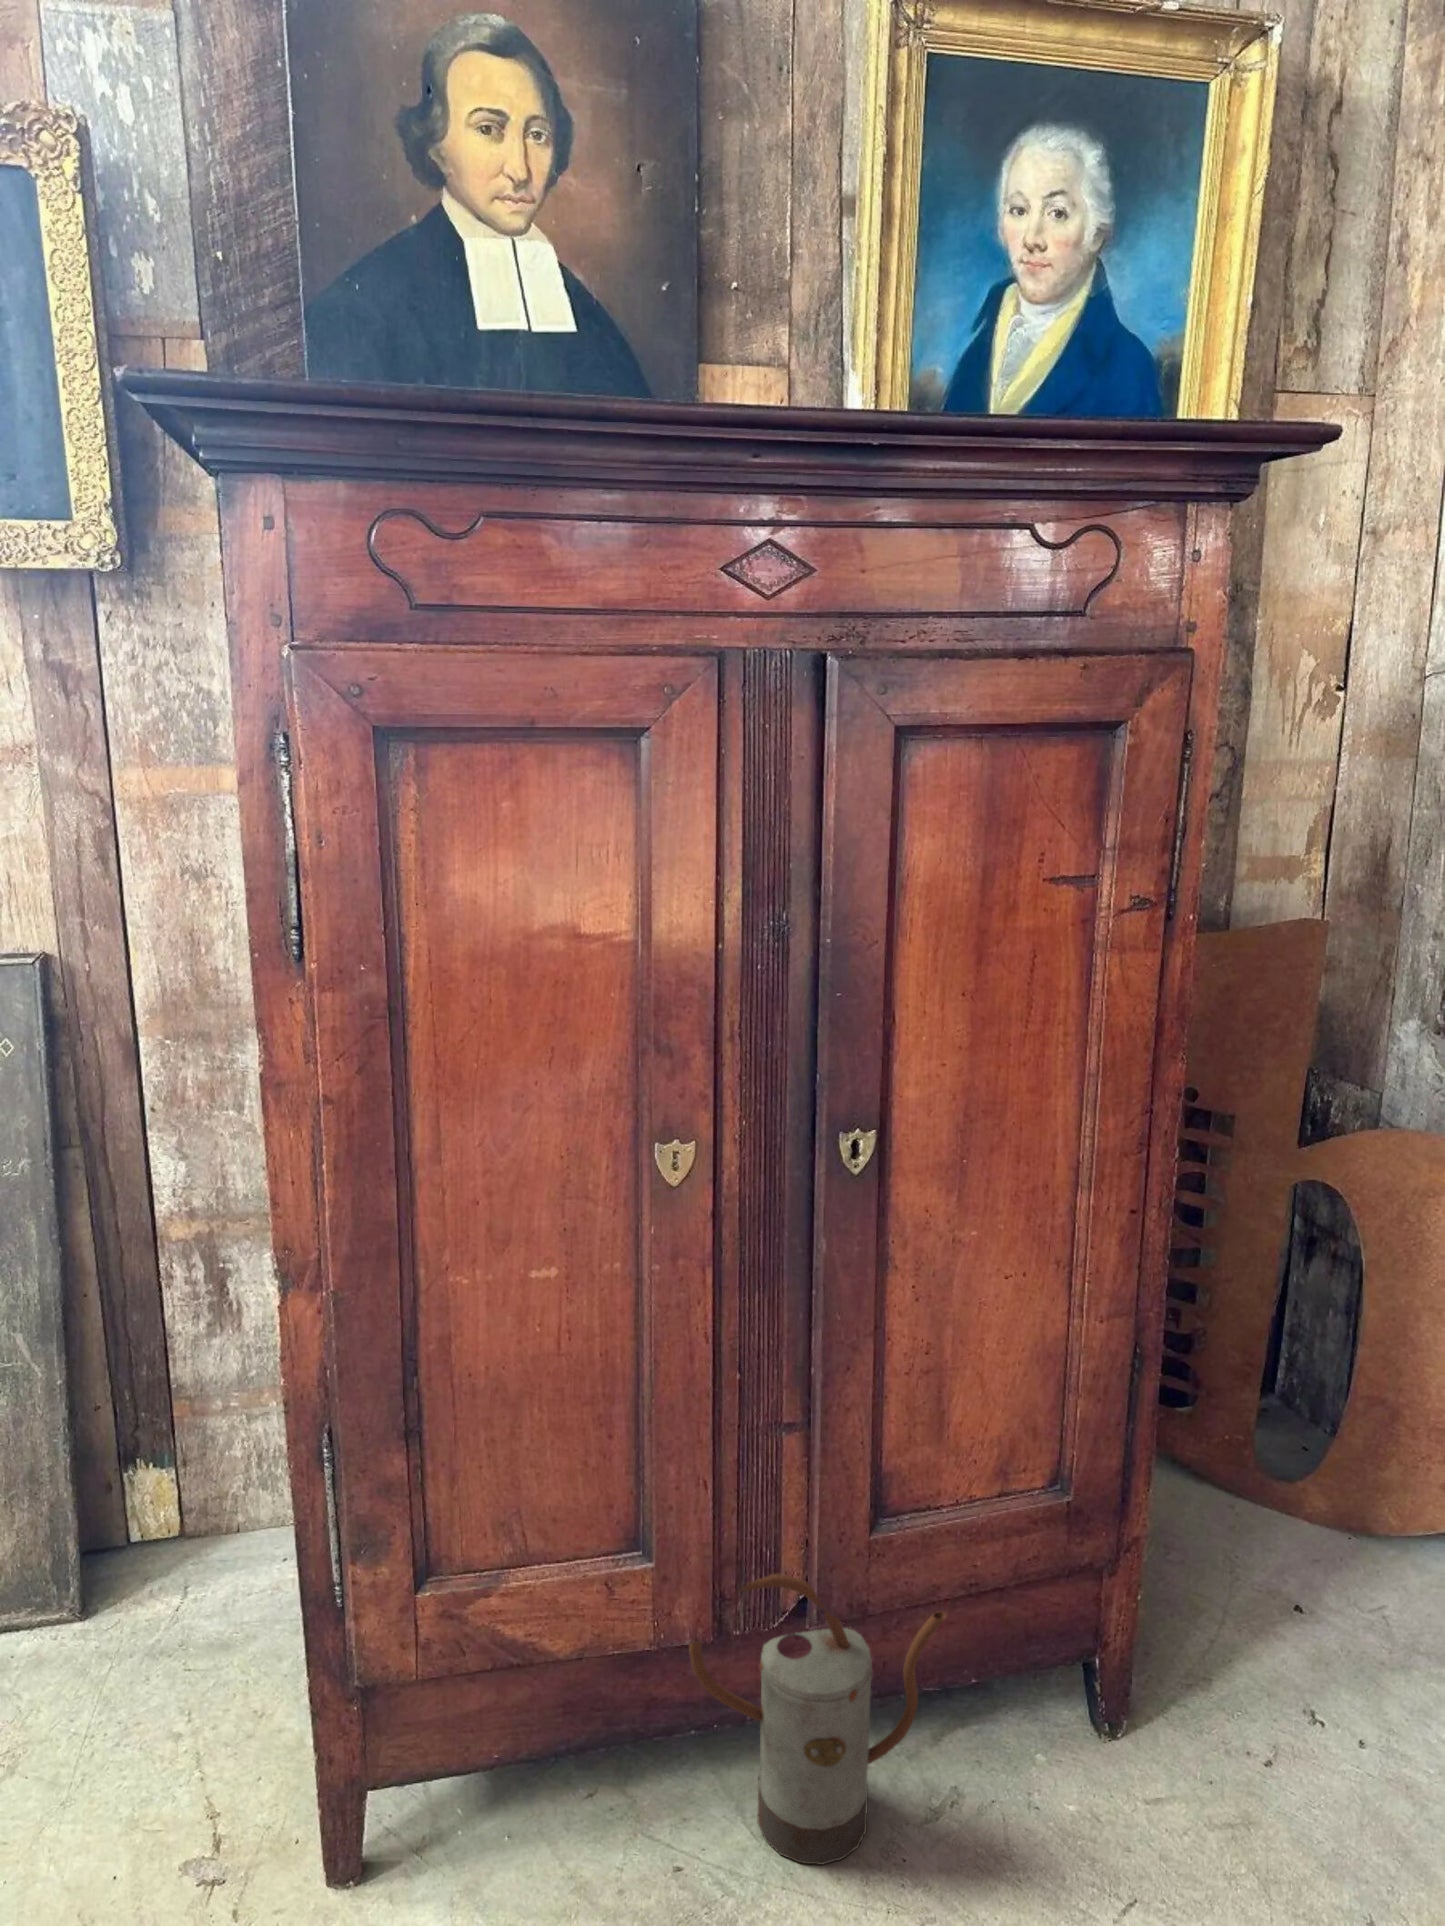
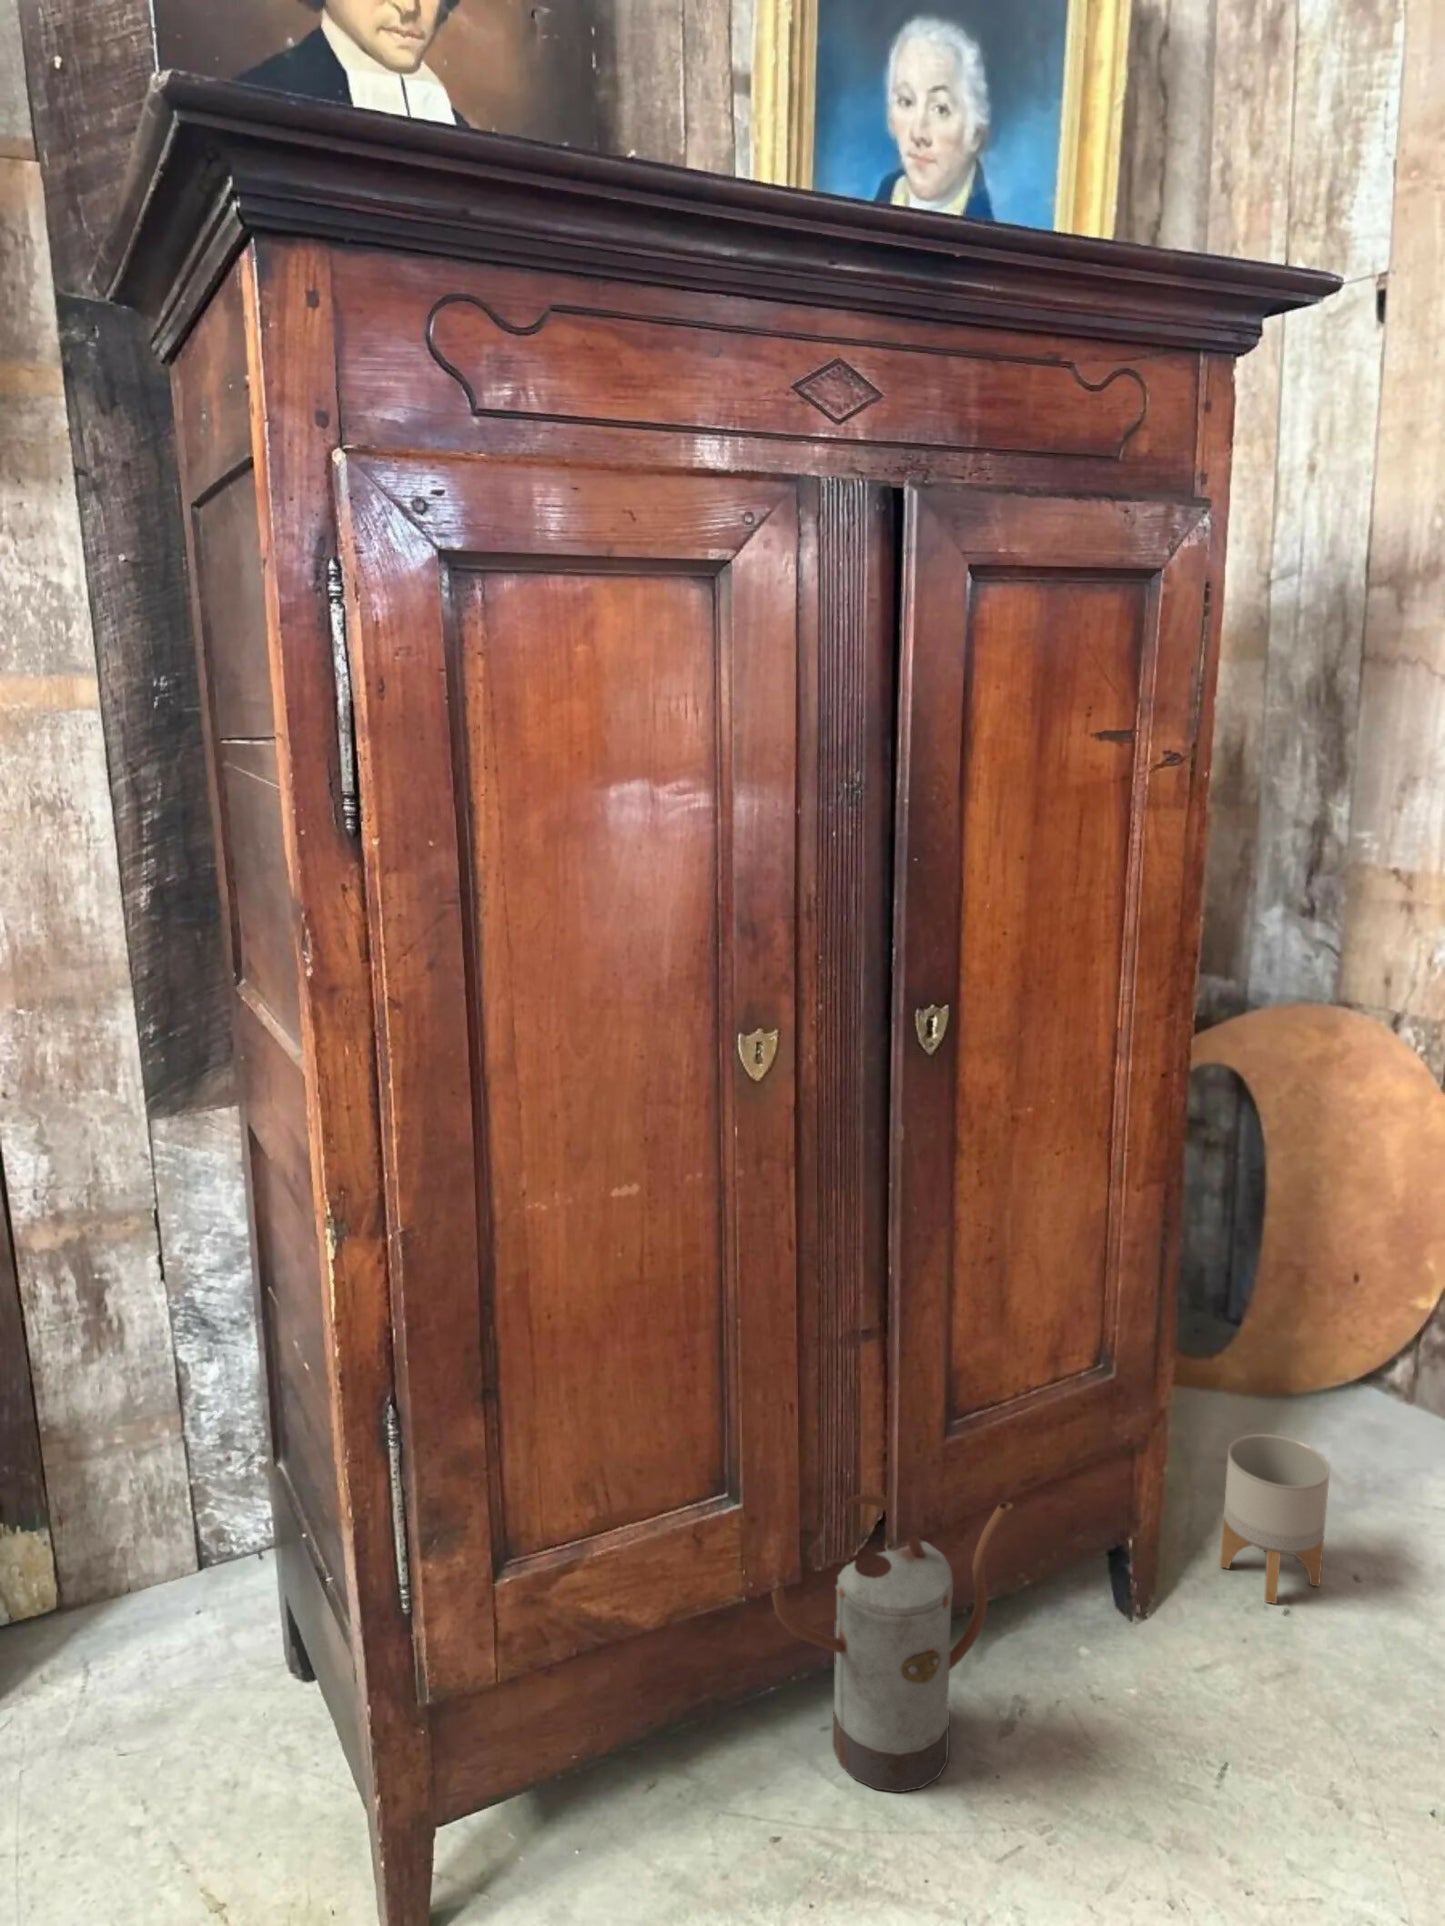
planter: none [1224,1591,1341,1771] -> present [1220,1434,1330,1604]

